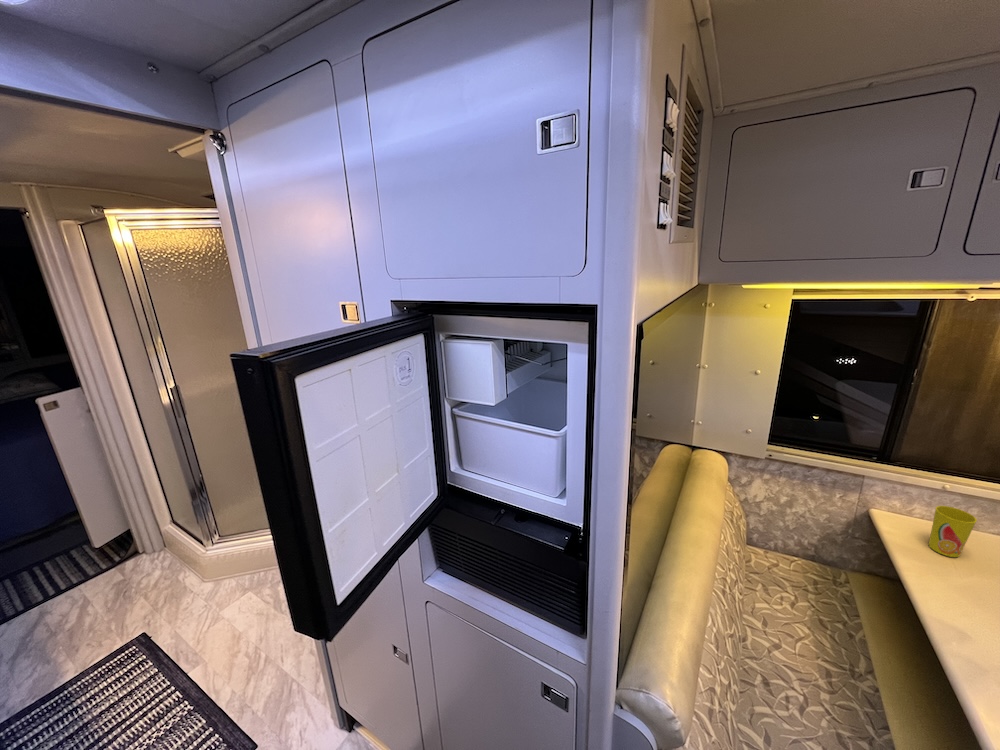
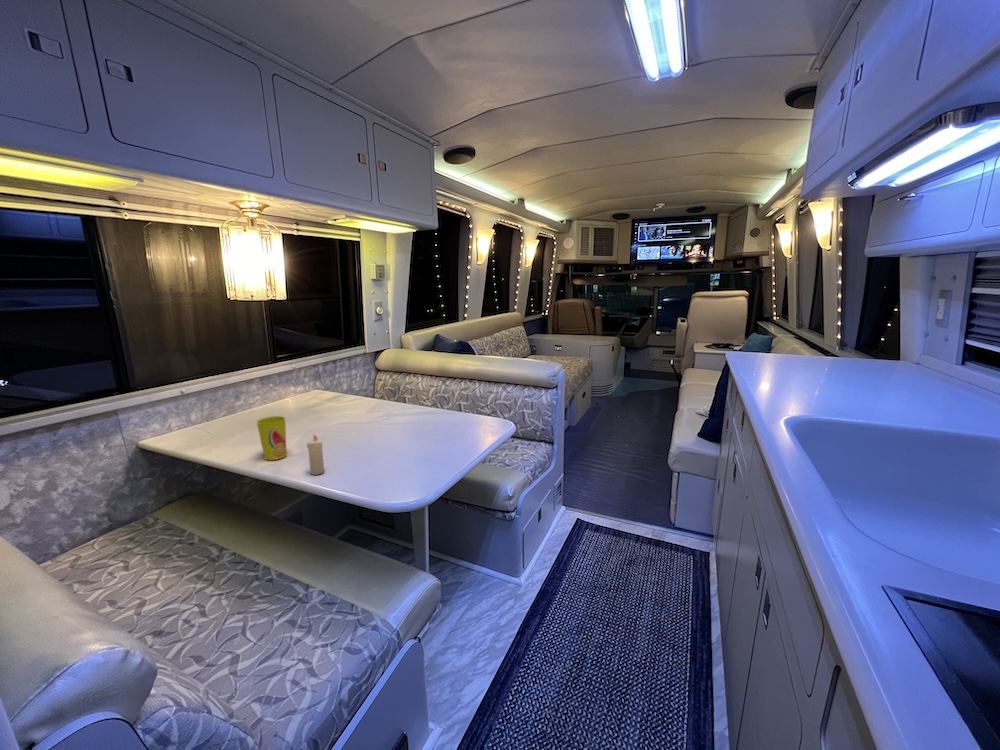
candle: none [954,559,987,604] -> present [307,435,324,475]

